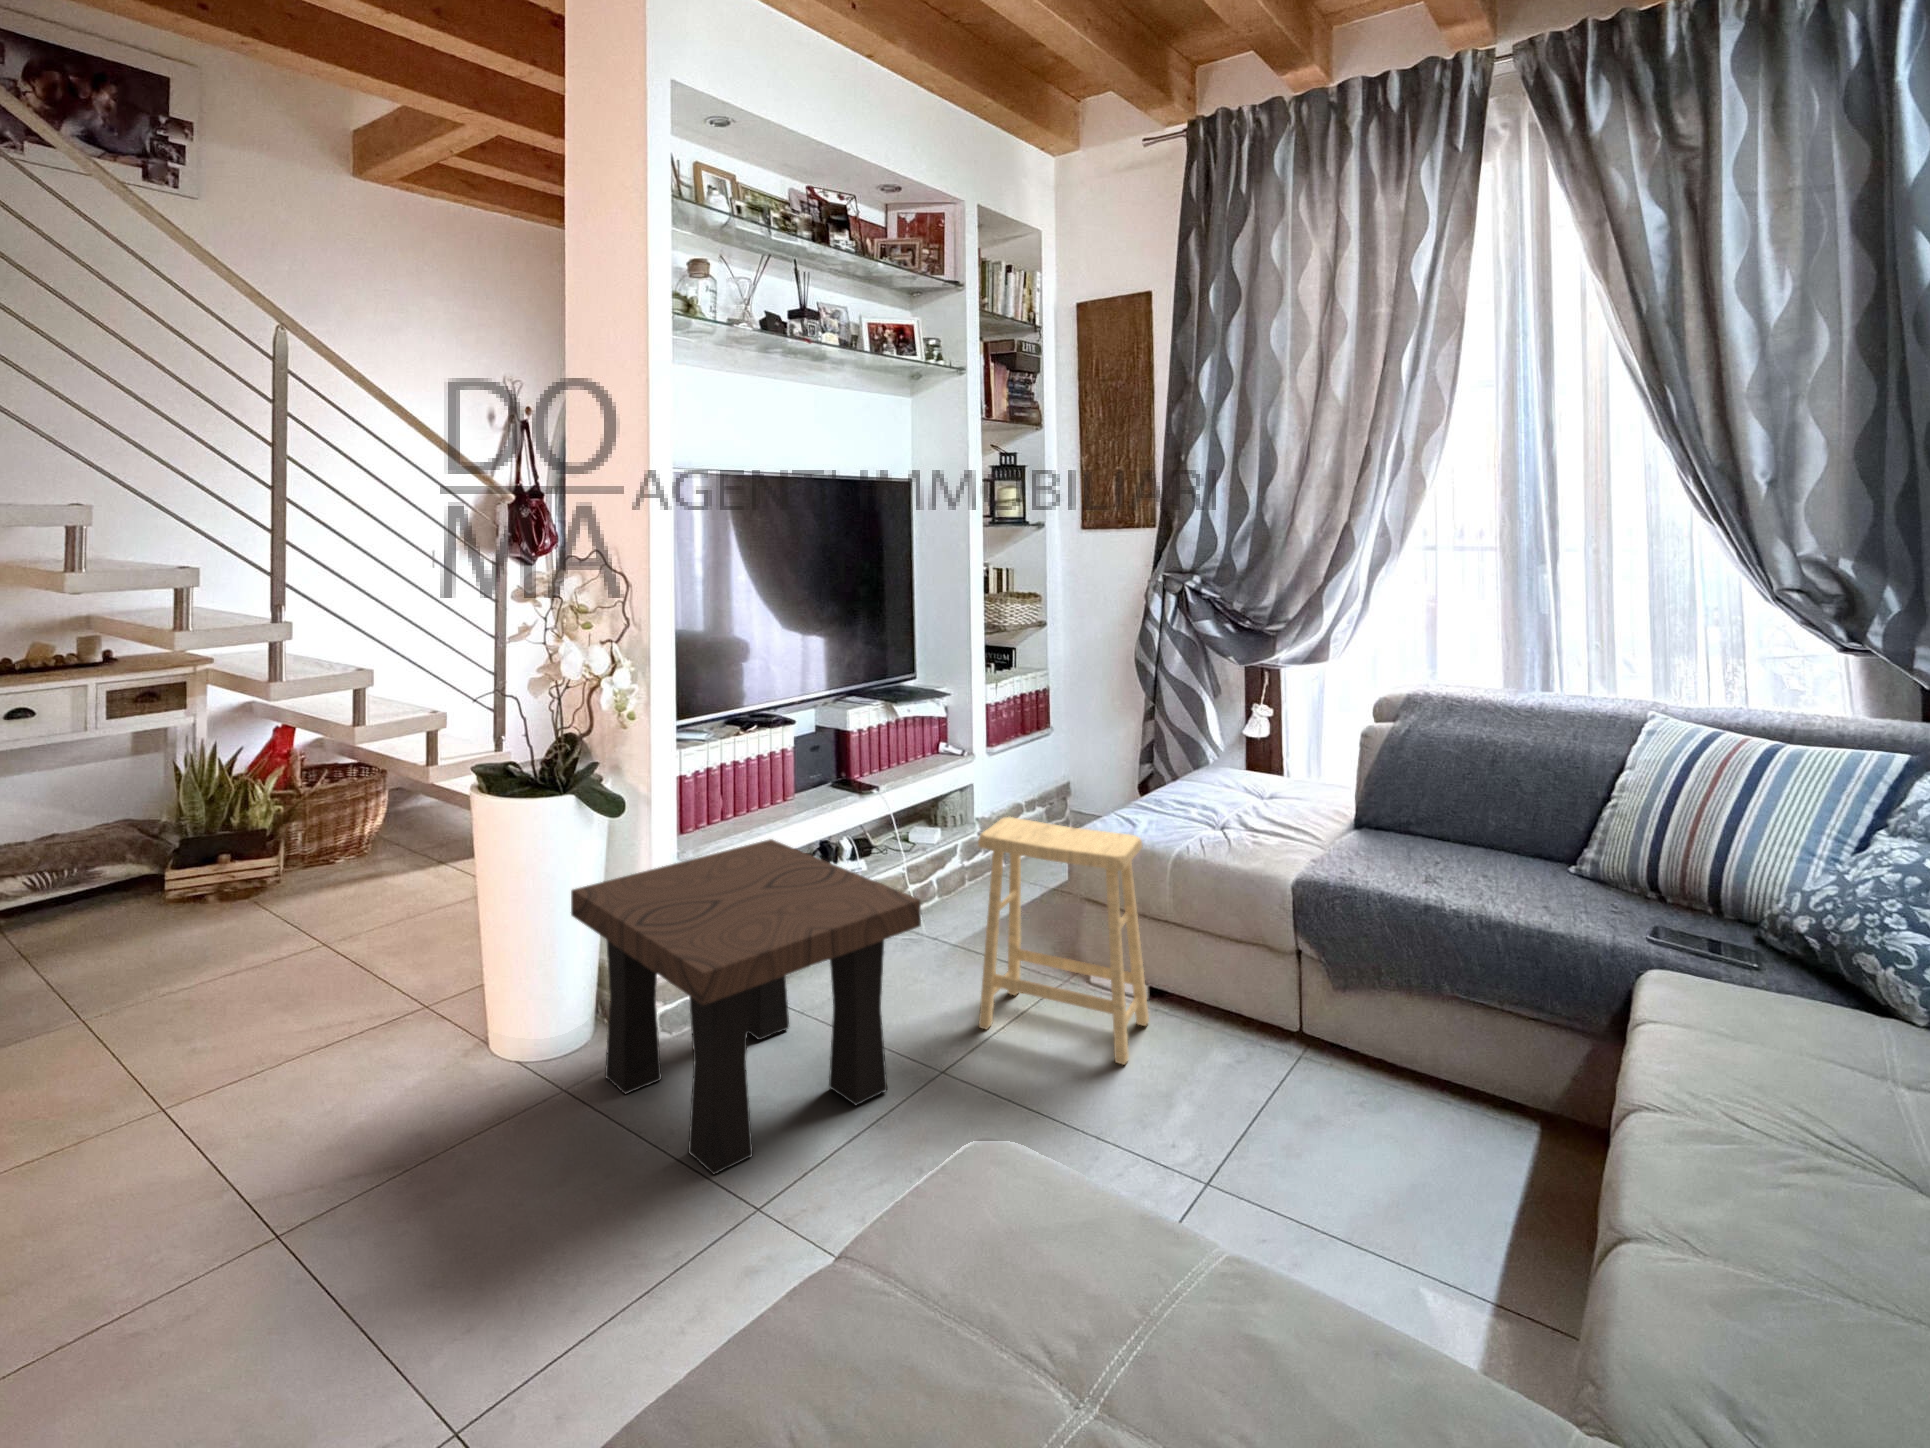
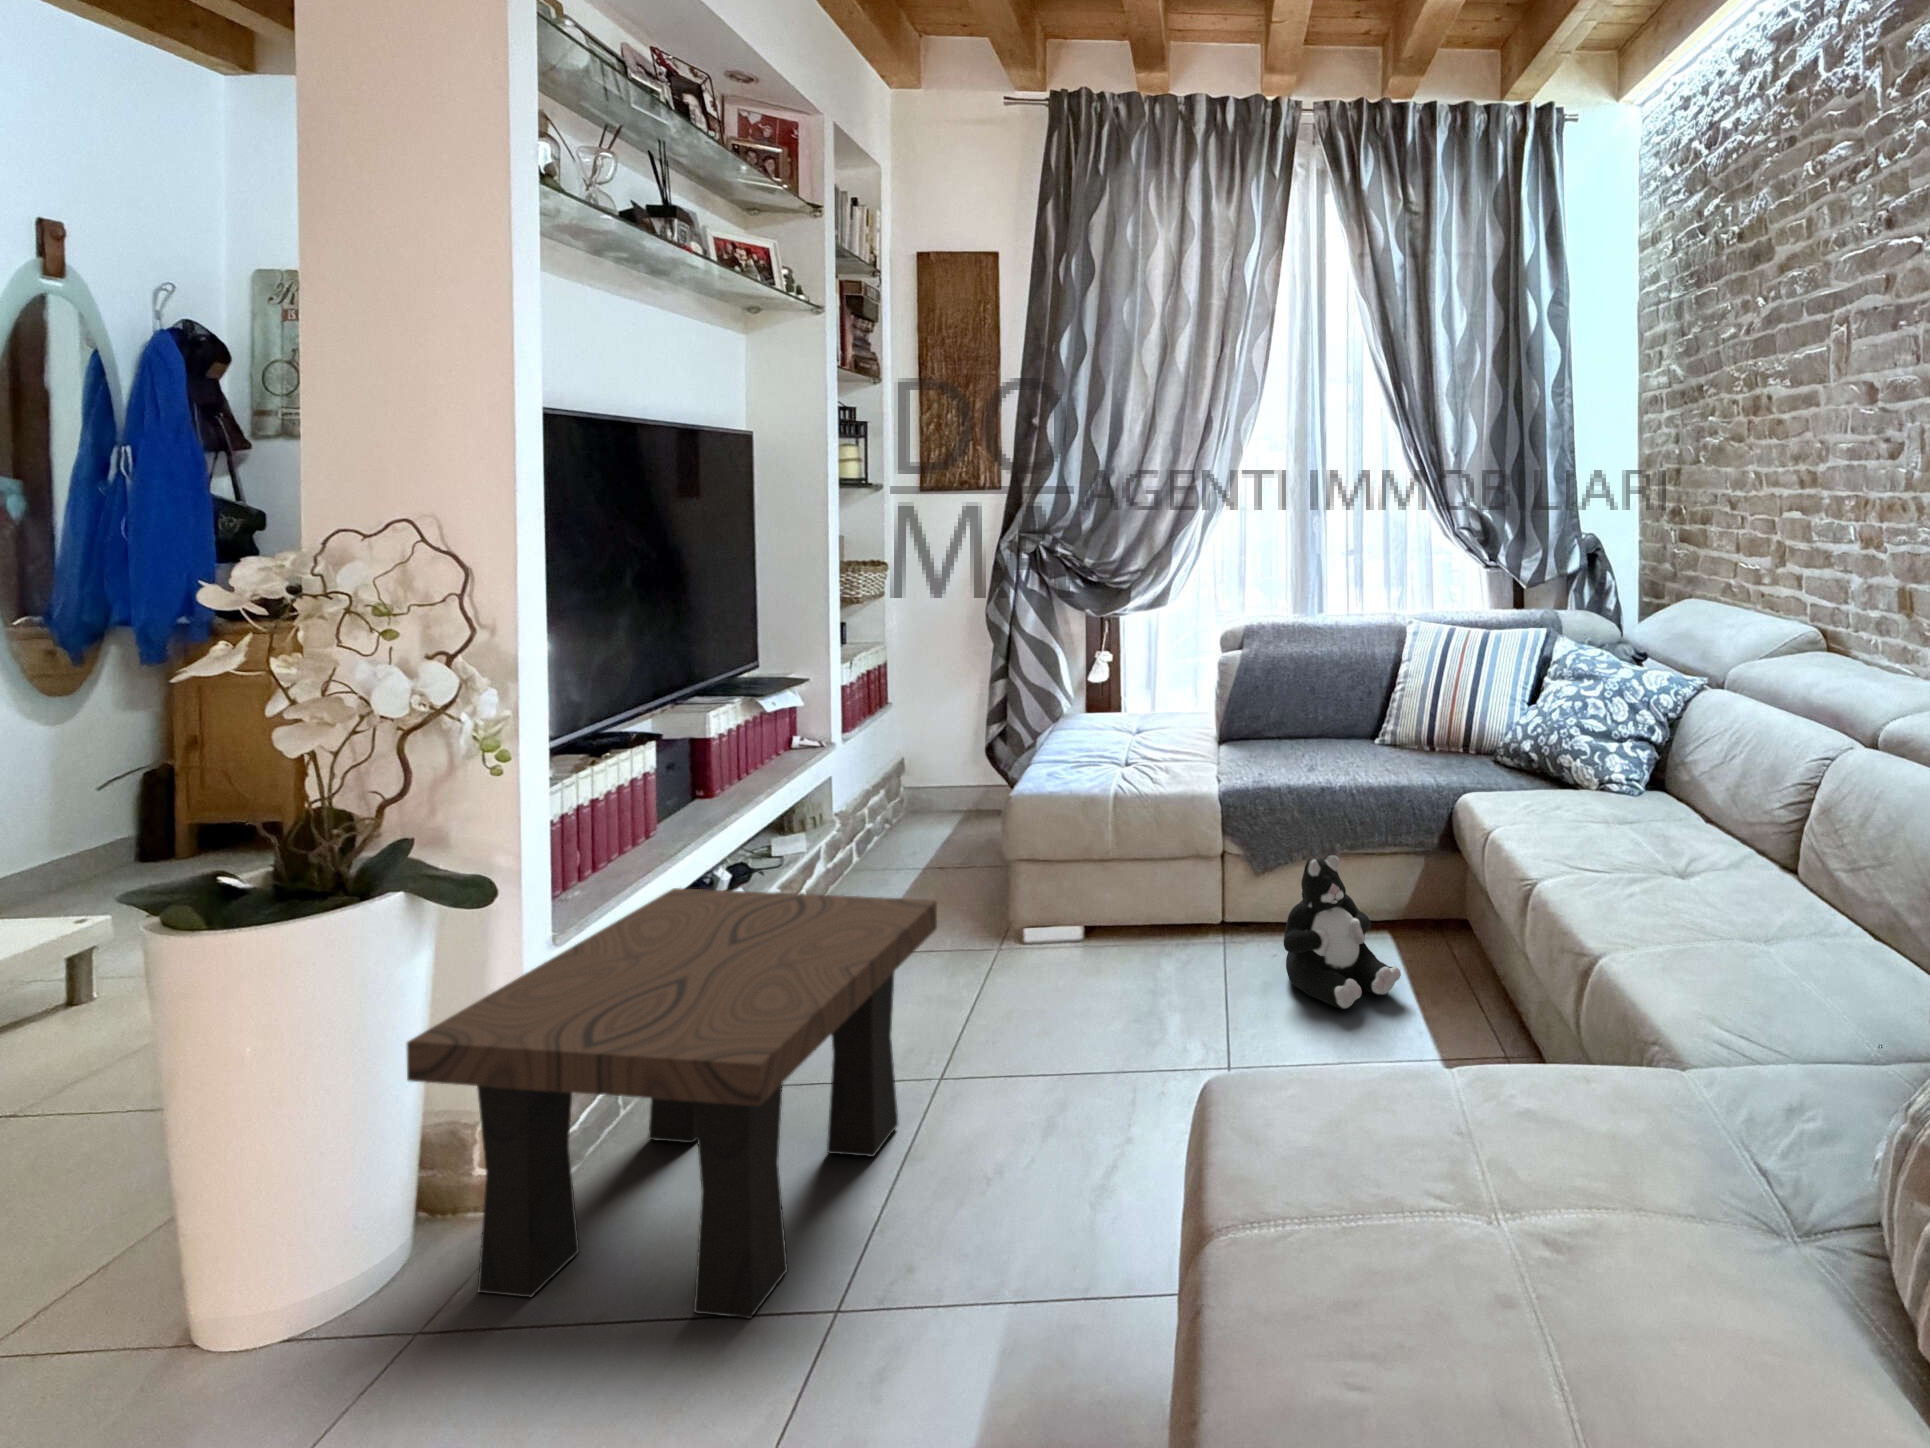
footstool: present [978,817,1149,1065] -> none [944,784,1105,1023]
plush toy: none [1328,983,1487,1190] -> present [1284,853,1401,1009]

